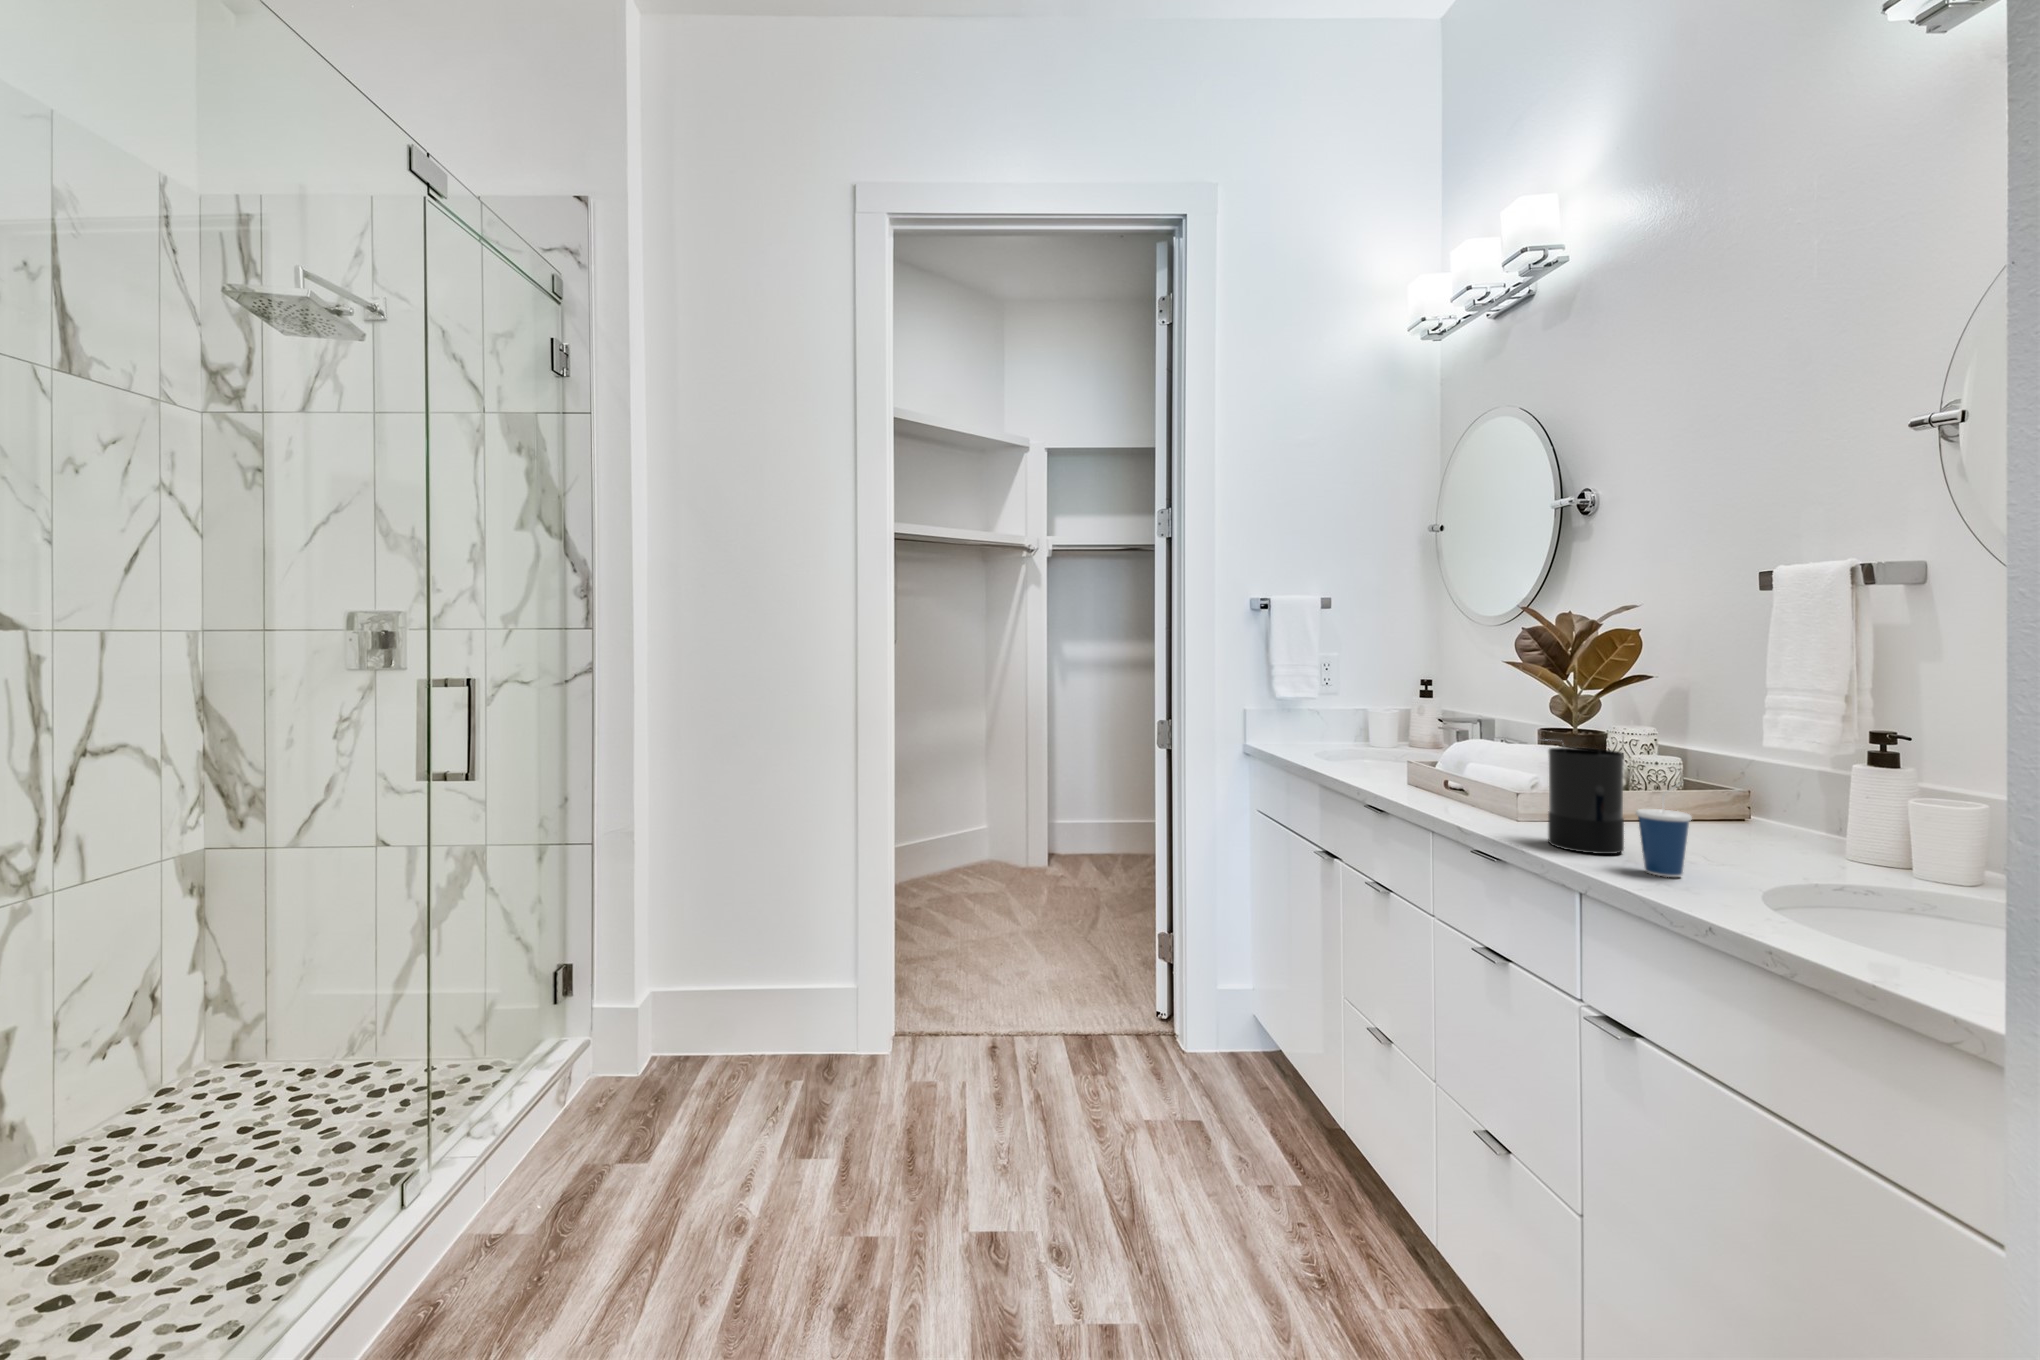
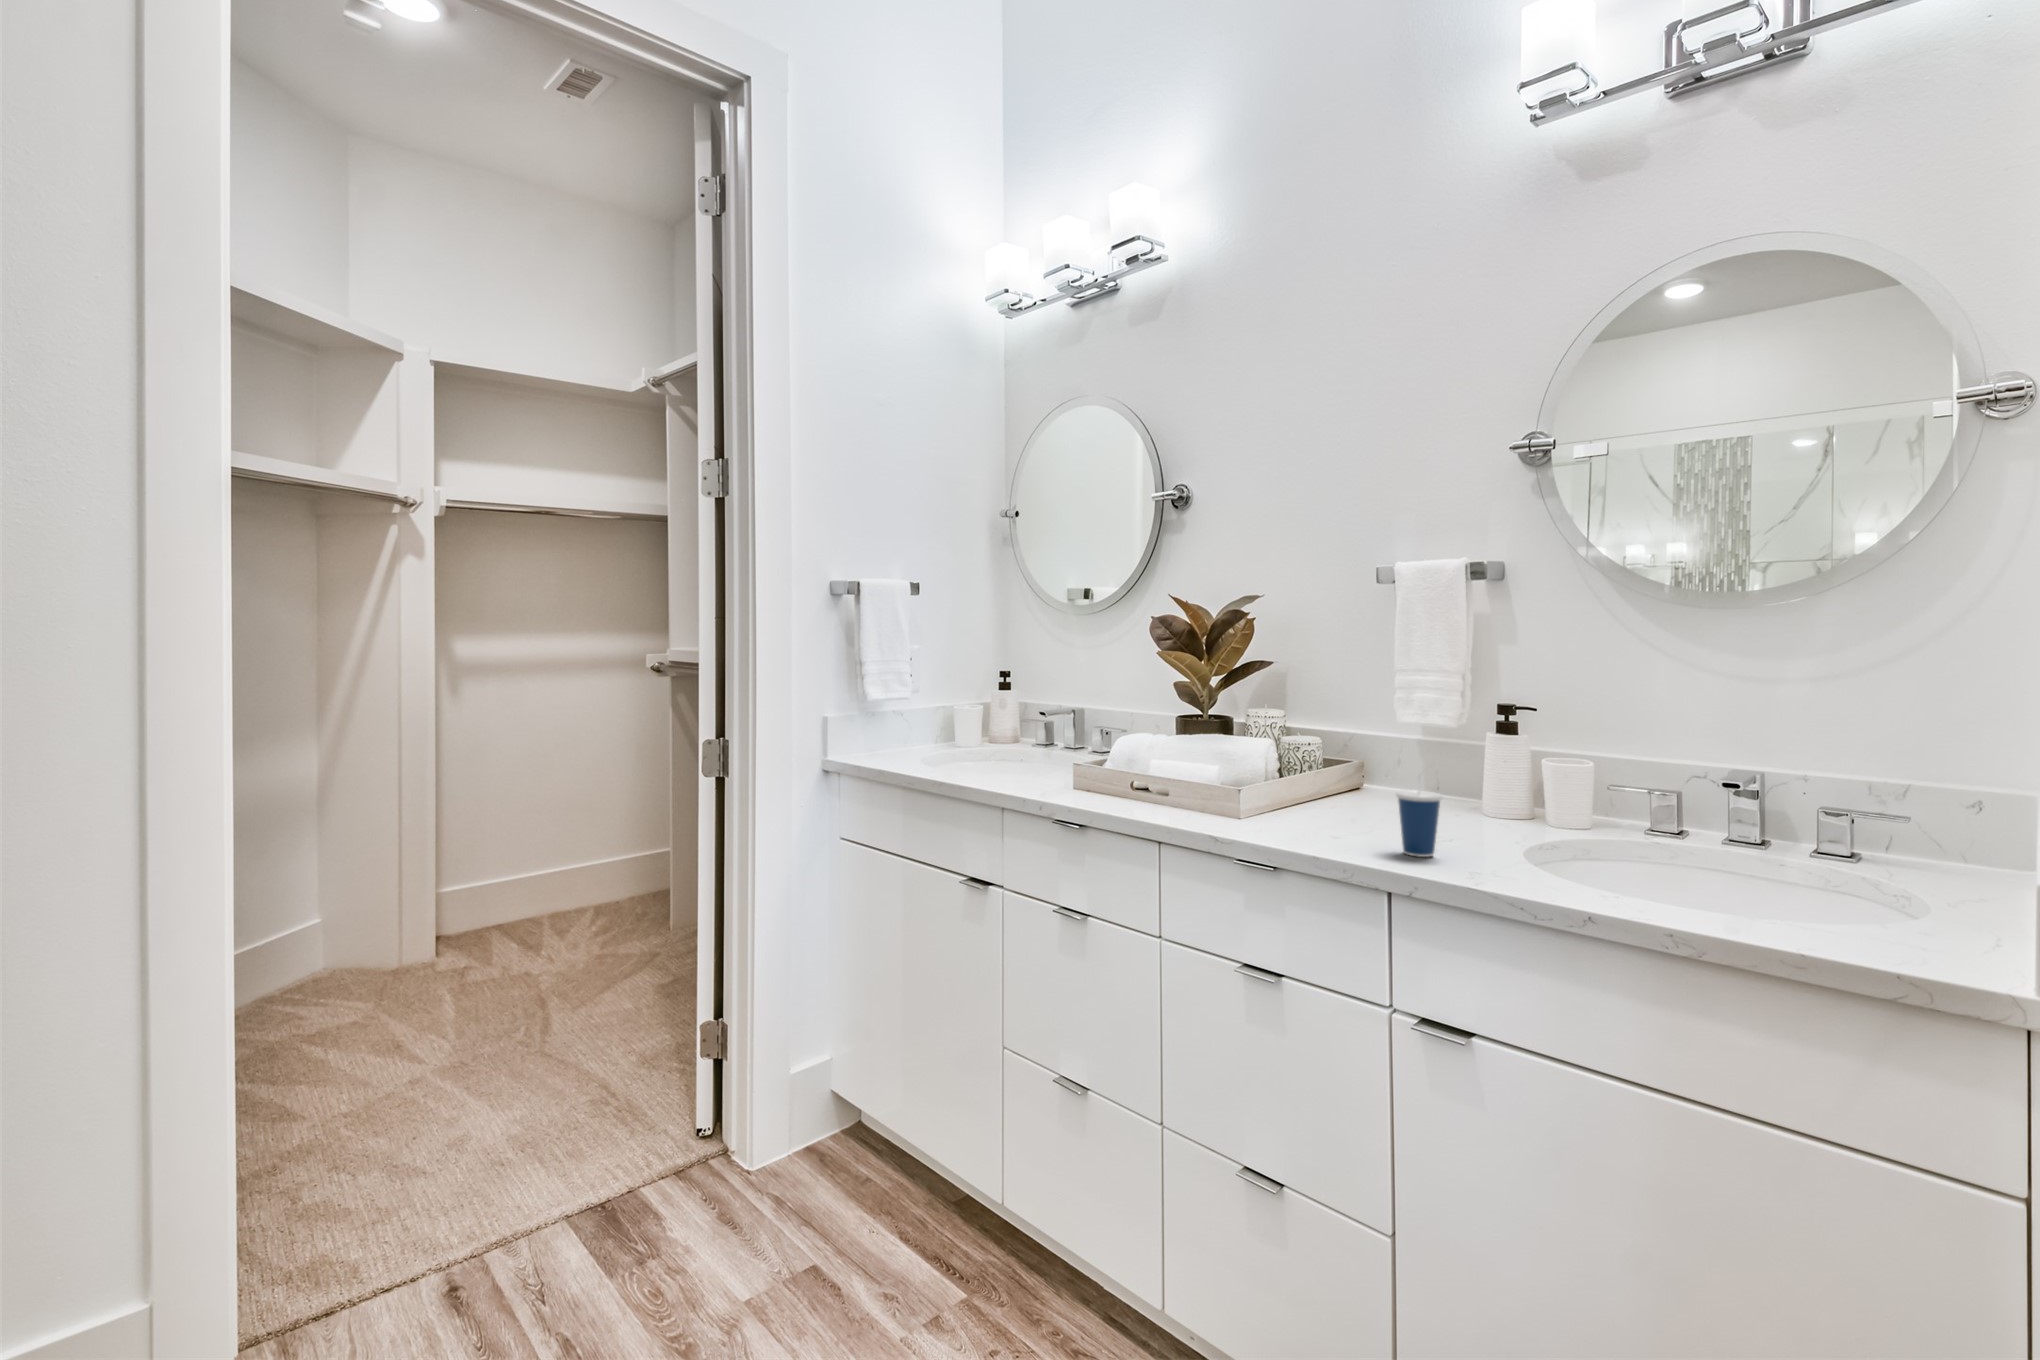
candle: present [1548,747,1624,854] -> none [1287,729,1358,843]

